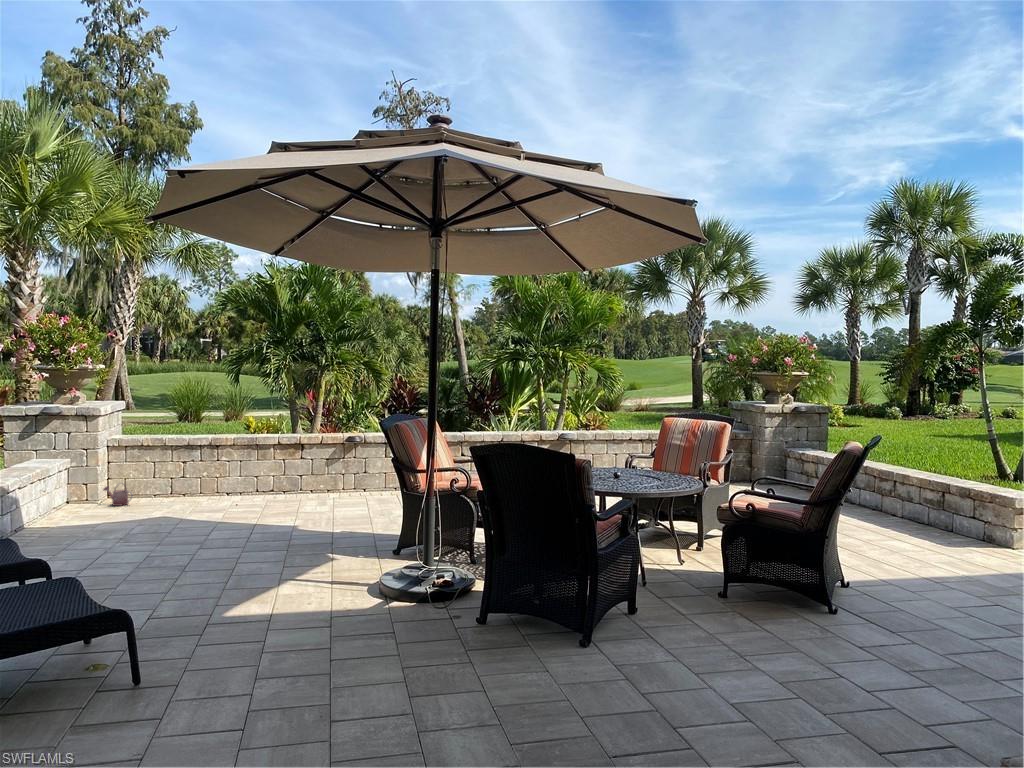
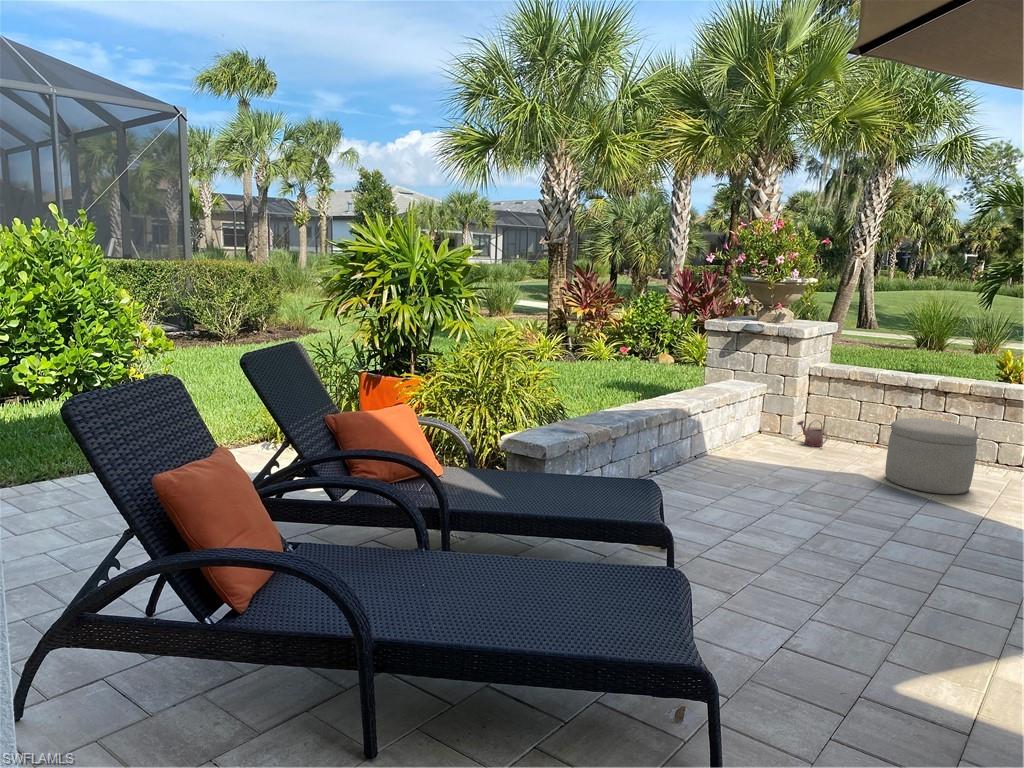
ottoman: none [185,464,244,516] -> present [885,418,978,494]

